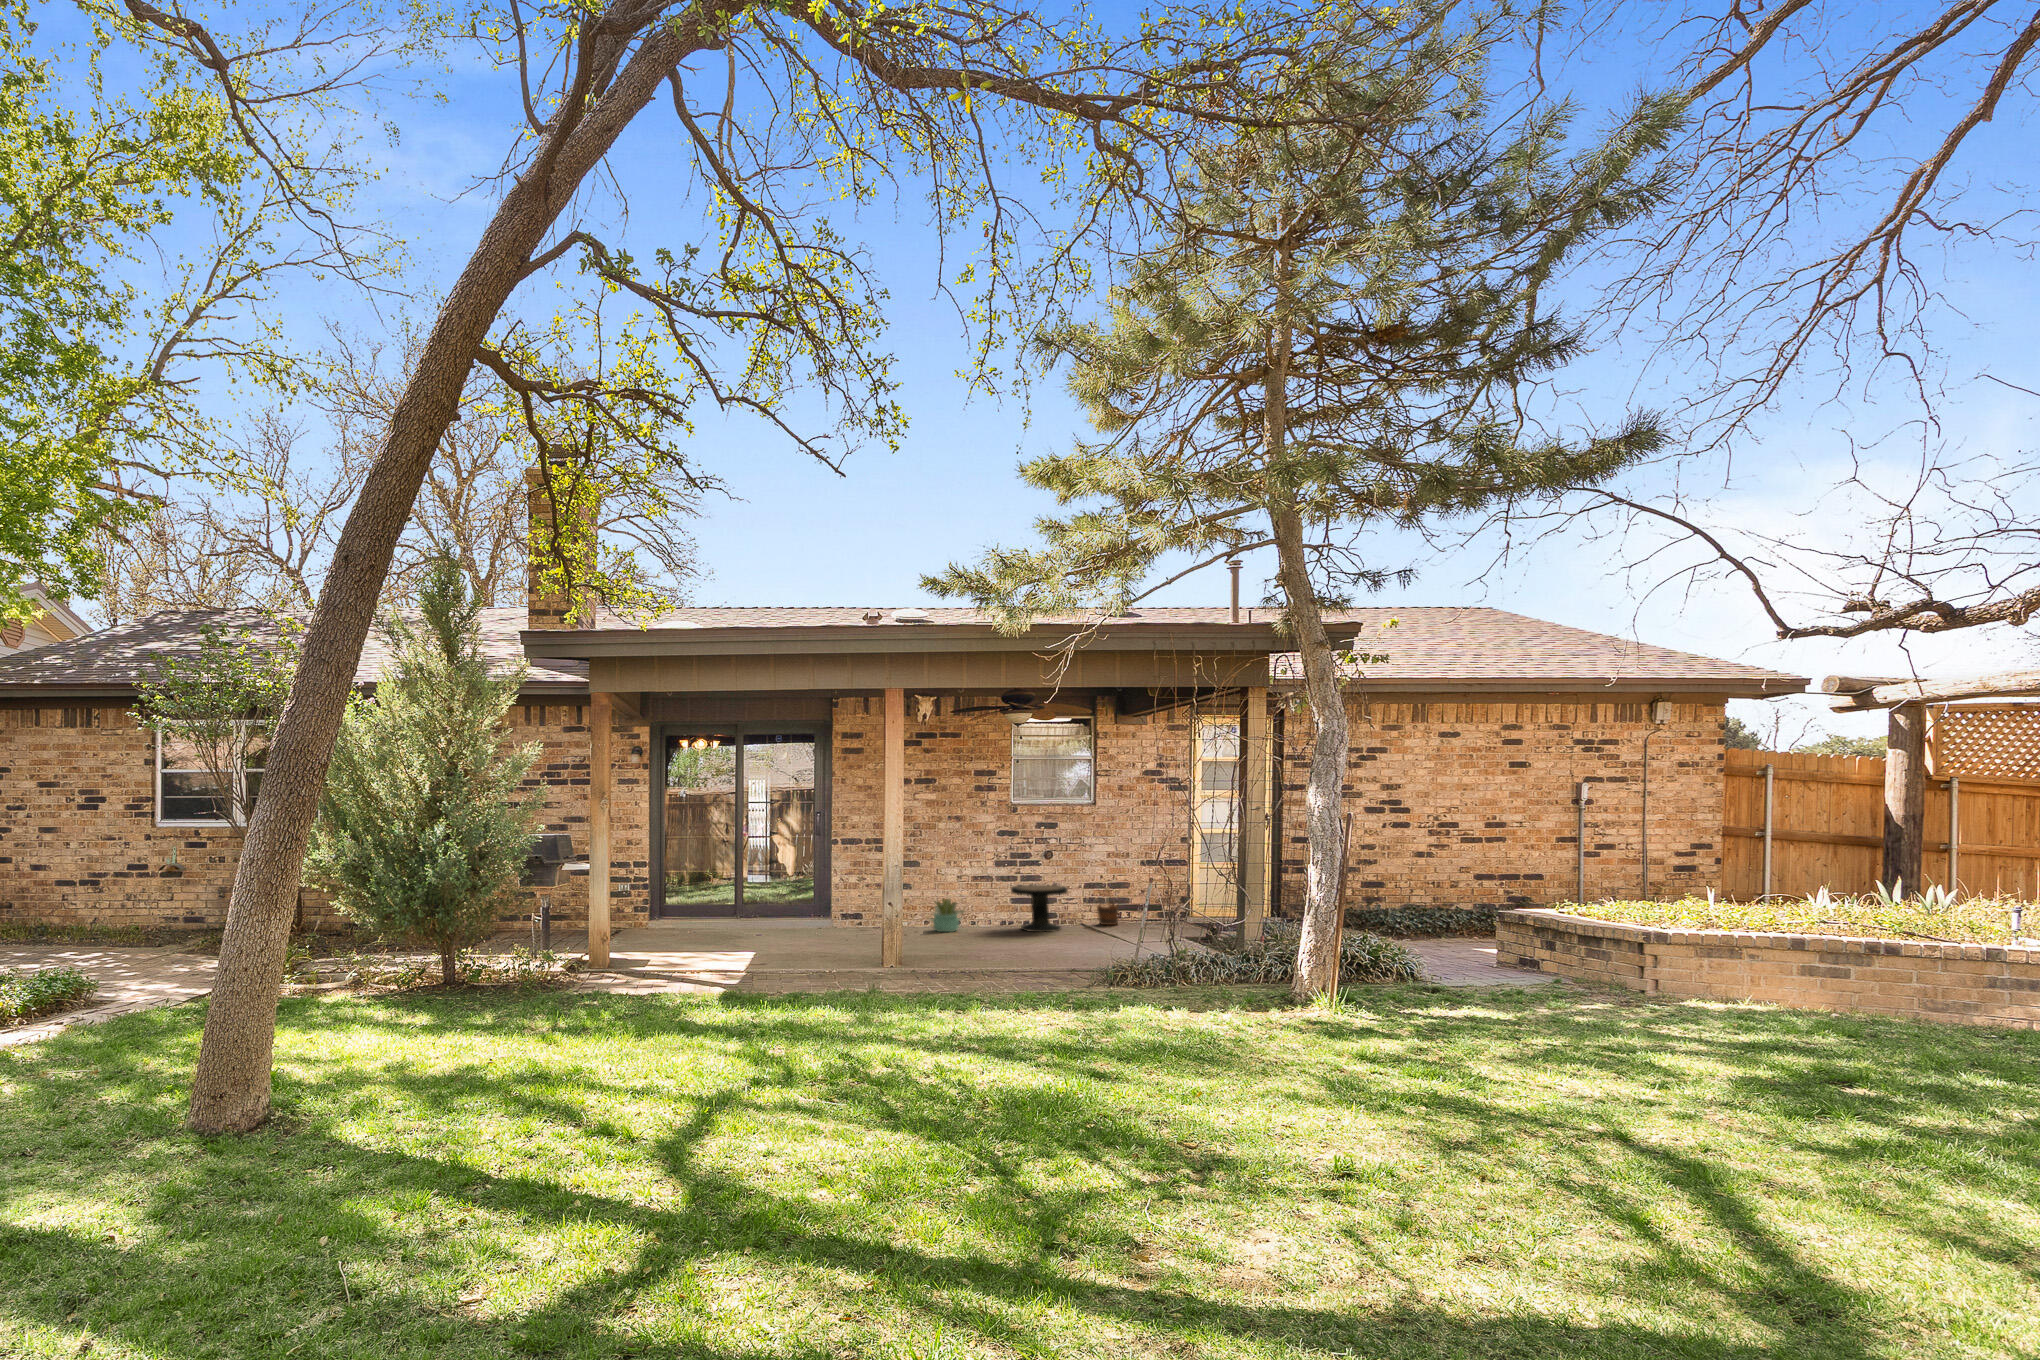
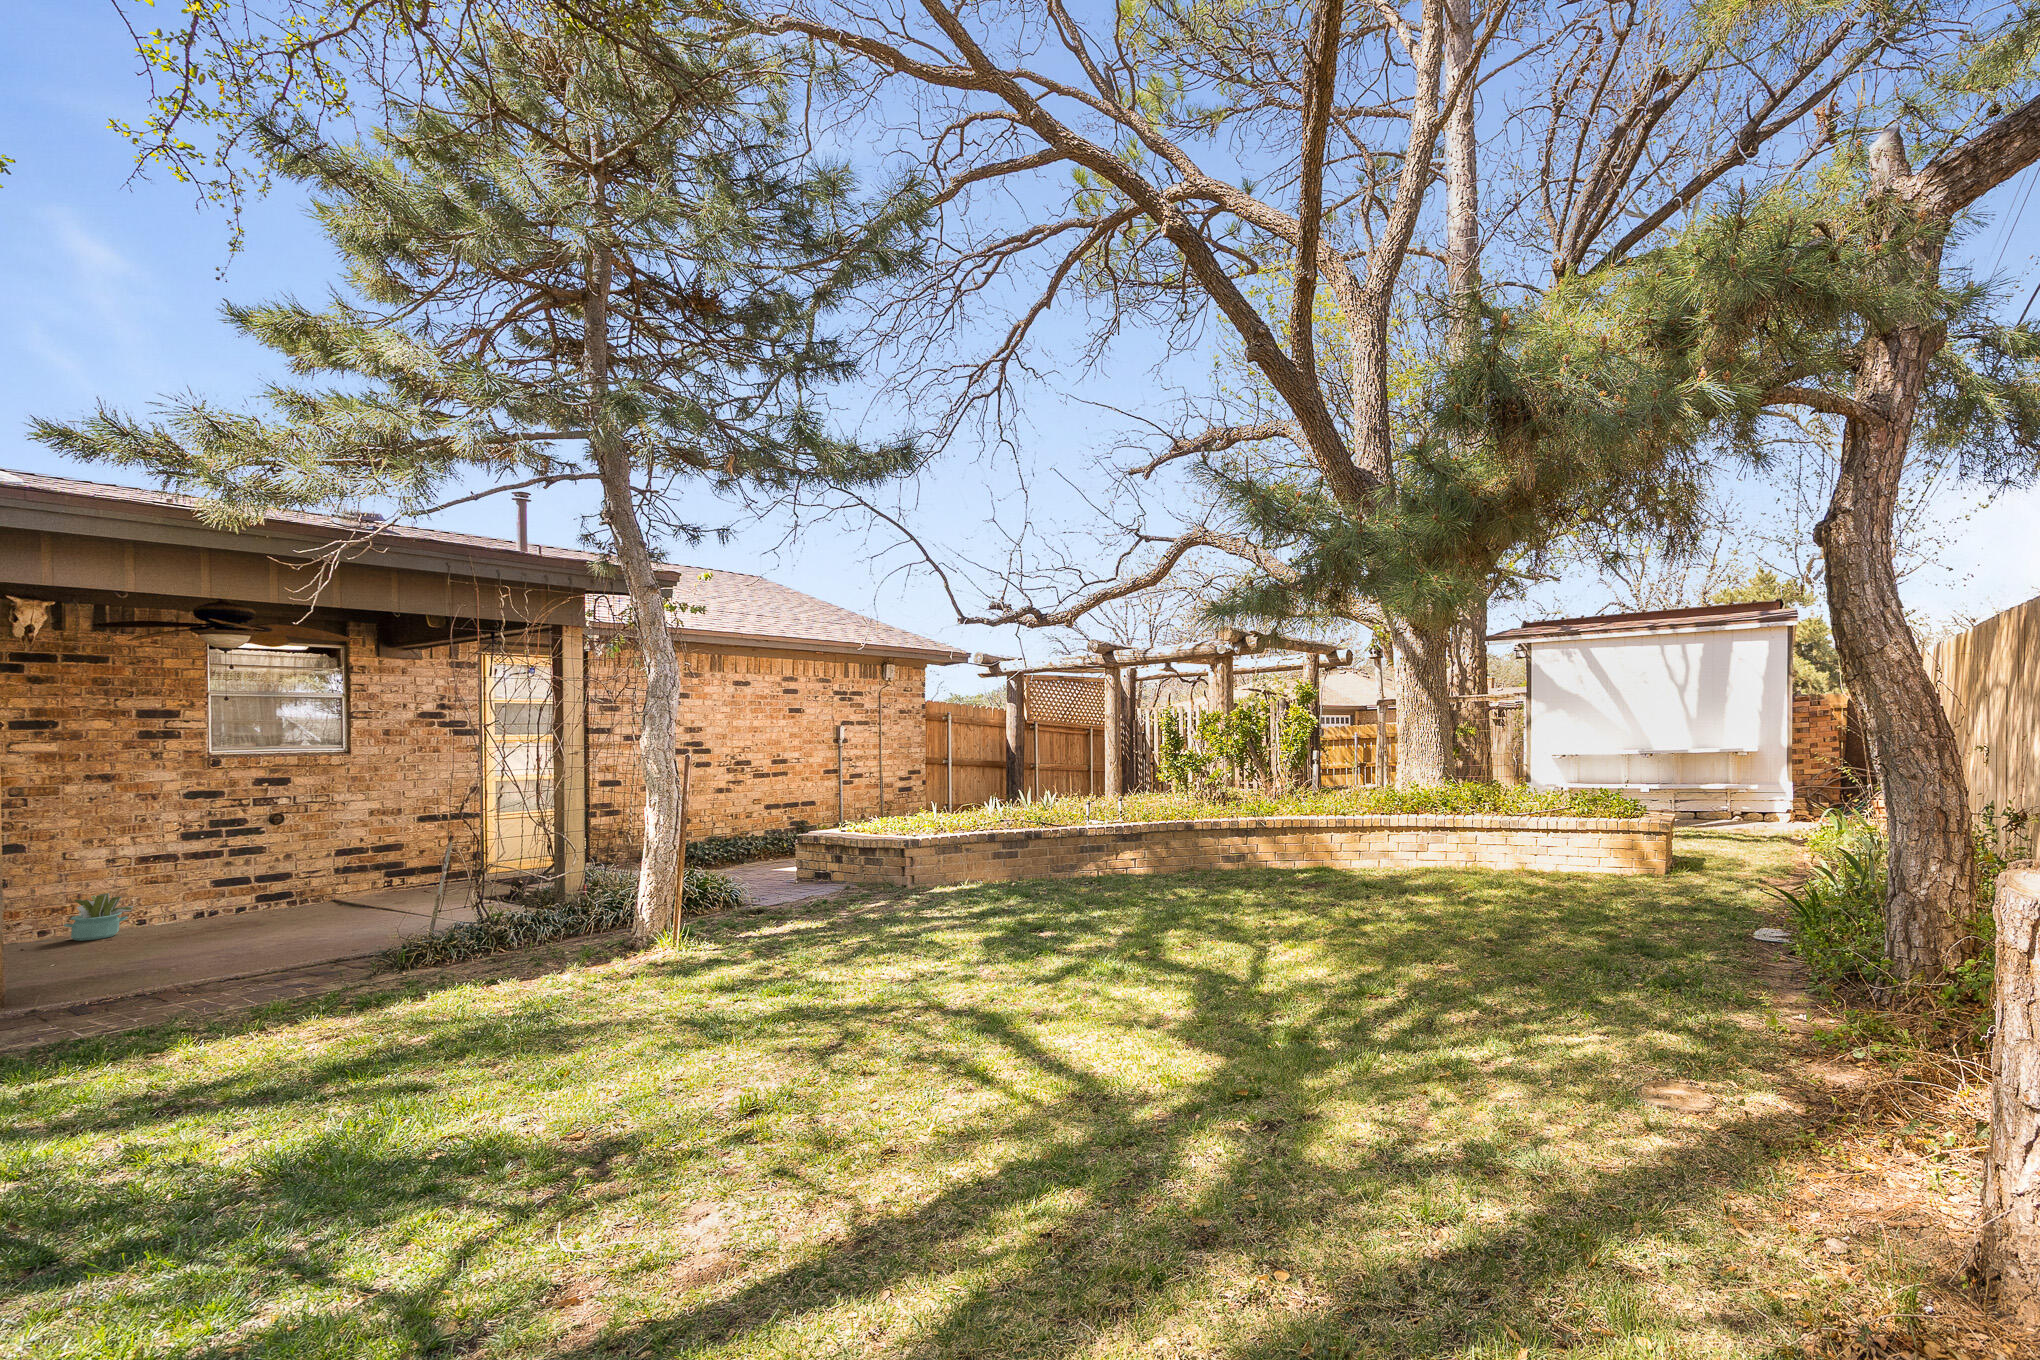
side table: present [1011,884,1068,932] -> none [217,859,309,921]
wooden bucket: present [1097,888,1119,925] -> none [343,855,375,899]

